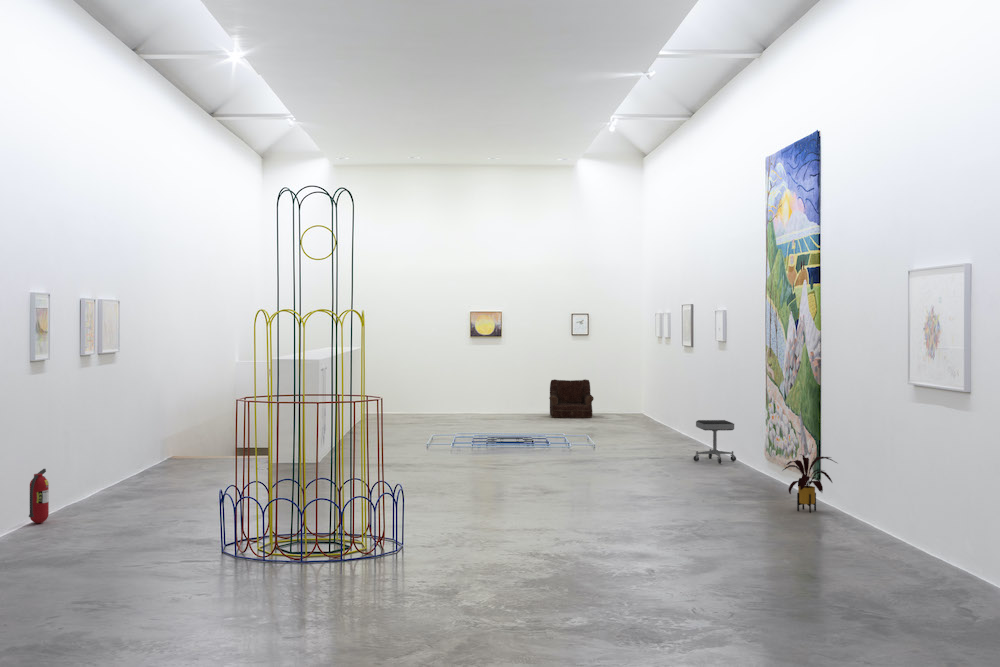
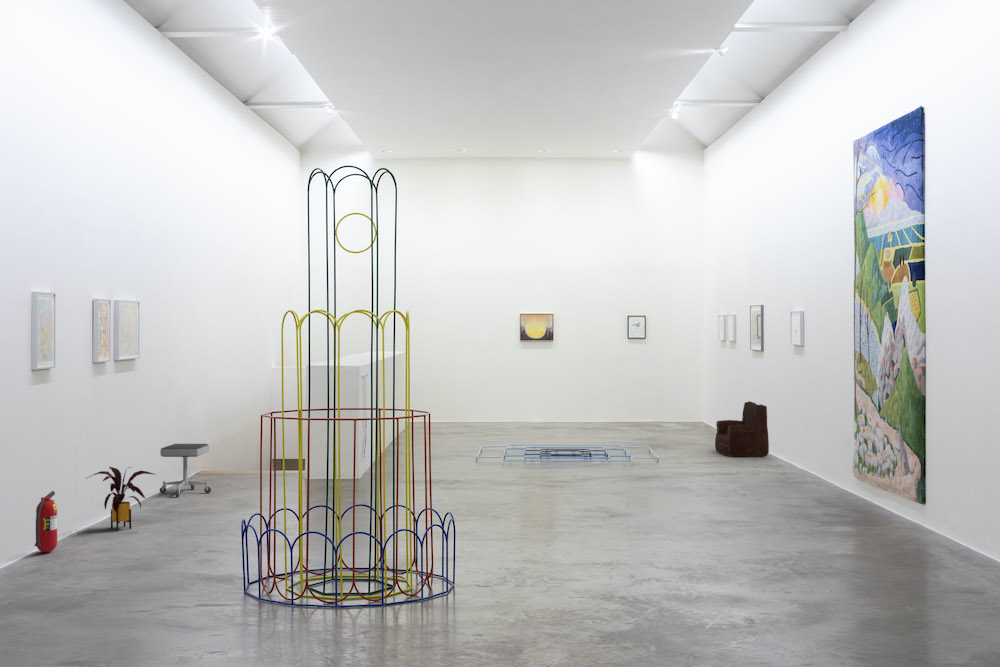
armchair: present [549,379,594,418] -> present [715,401,769,457]
stool: present [693,420,736,464] -> present [160,444,211,497]
house plant: present [783,455,837,513] -> present [89,467,155,531]

